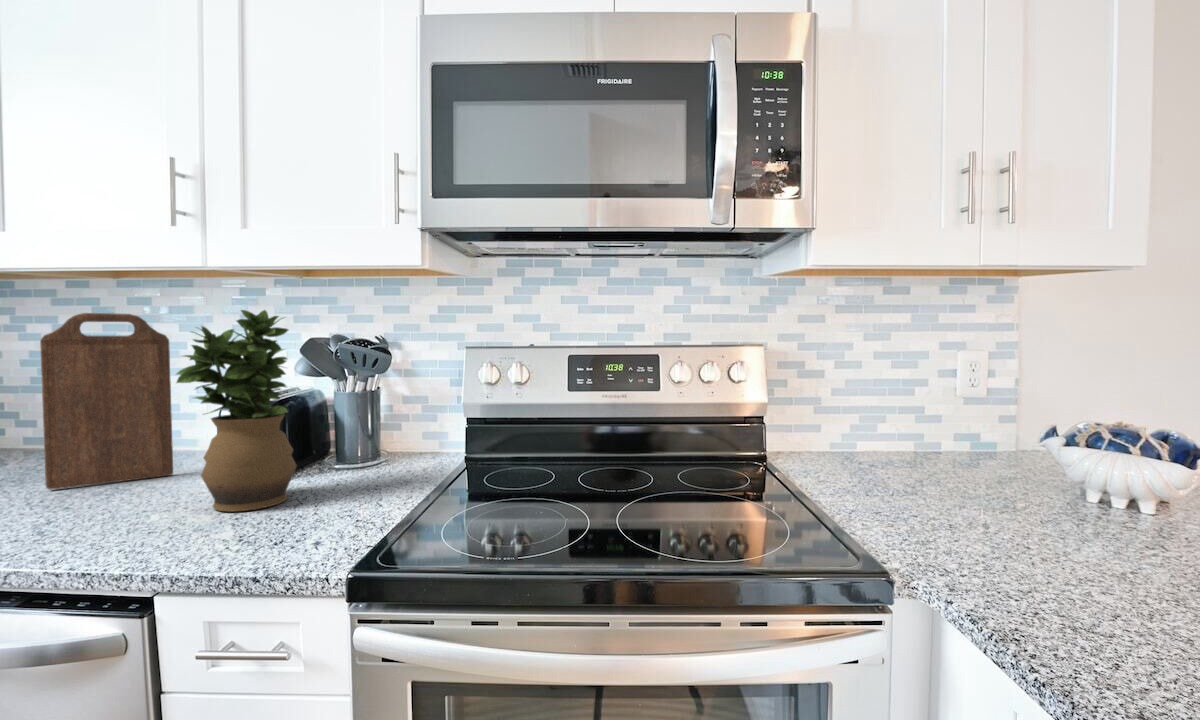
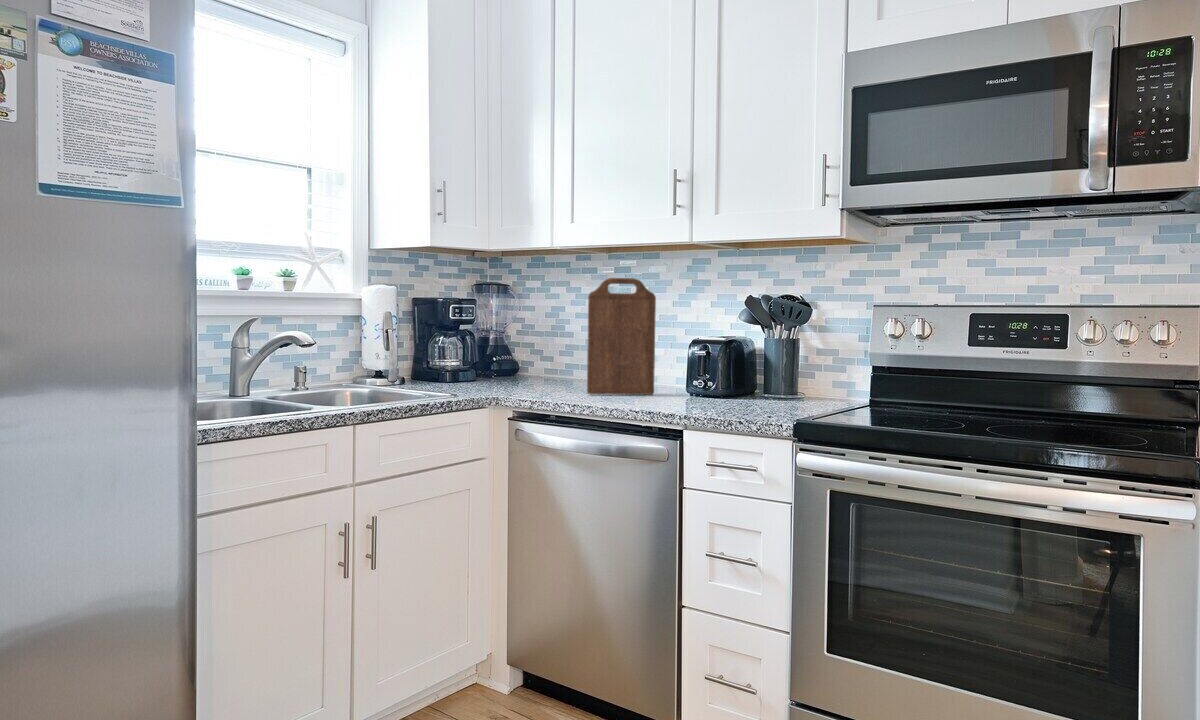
potted plant: present [177,310,297,512] -> none [675,274,745,410]

